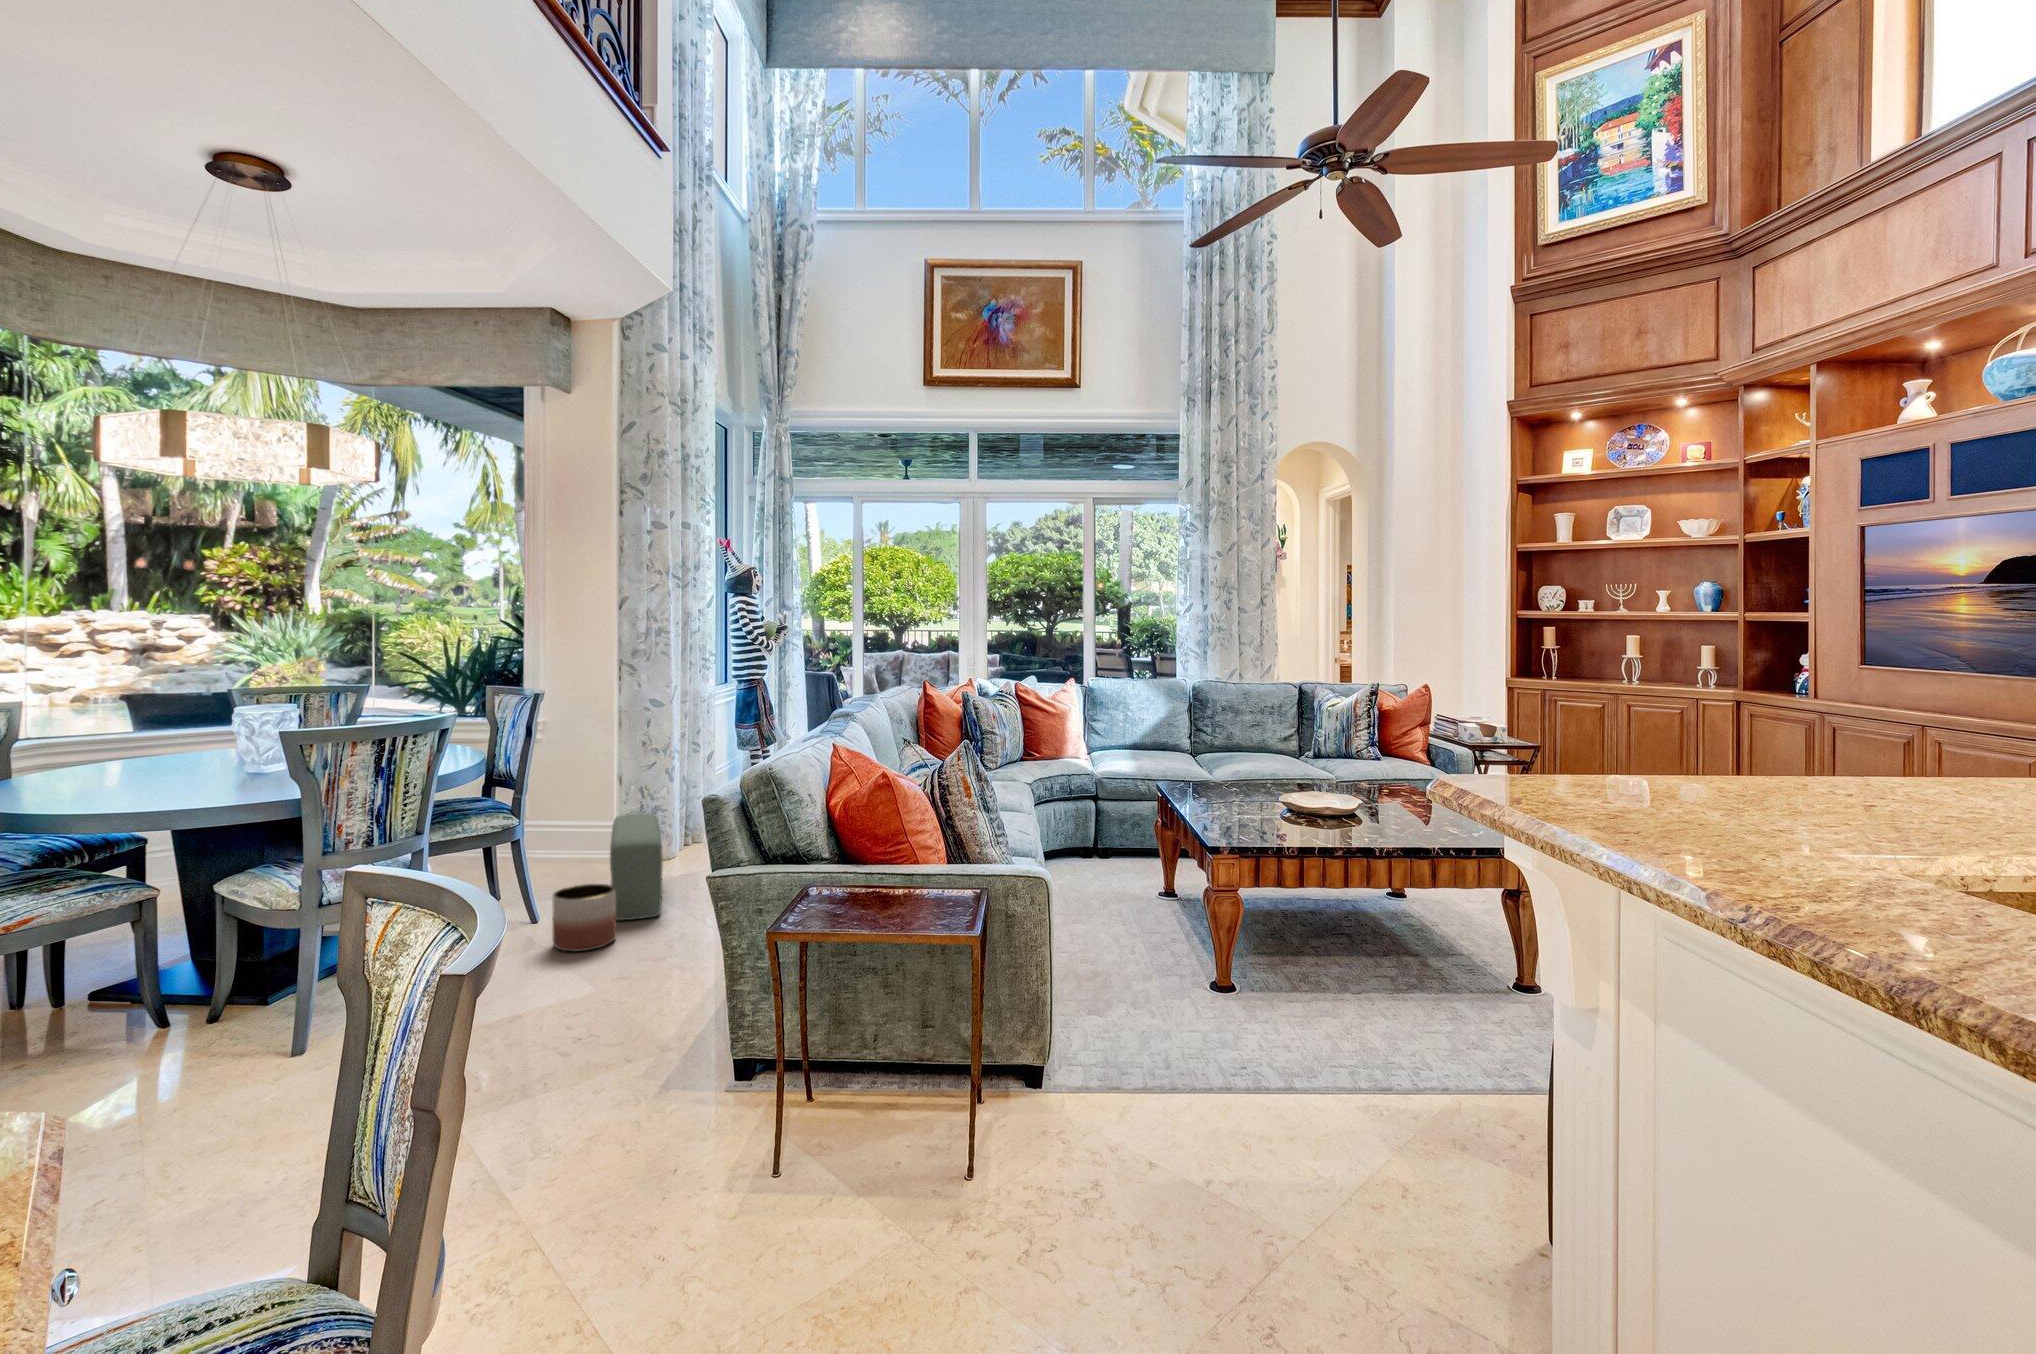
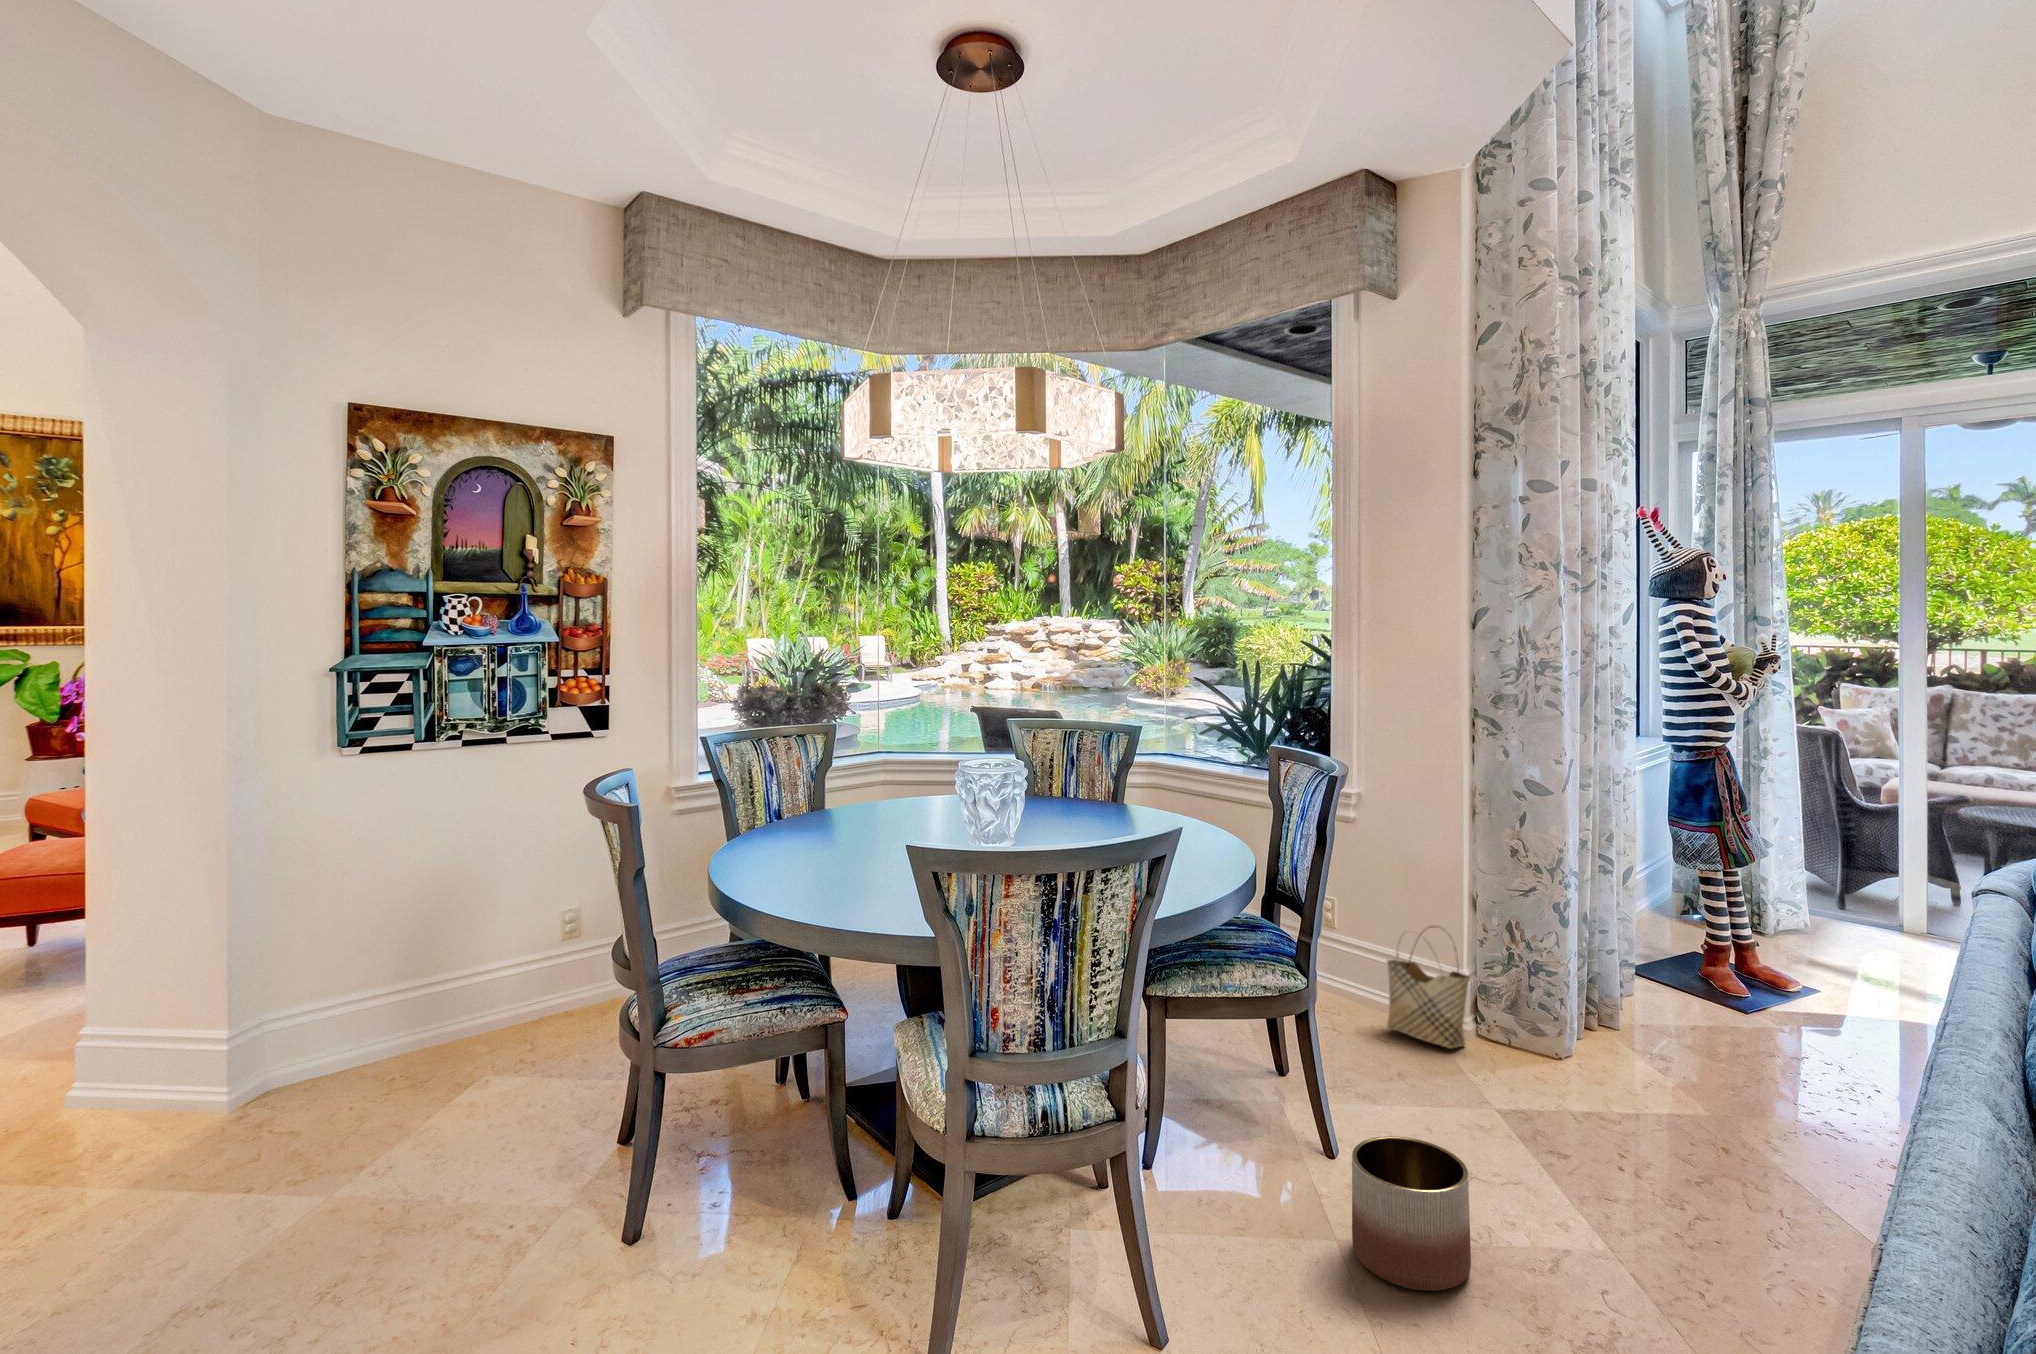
woven basket: none [564,795,617,866] -> present [1387,926,1469,1048]
pouf: present [610,813,663,920] -> none [1458,983,1560,1227]

